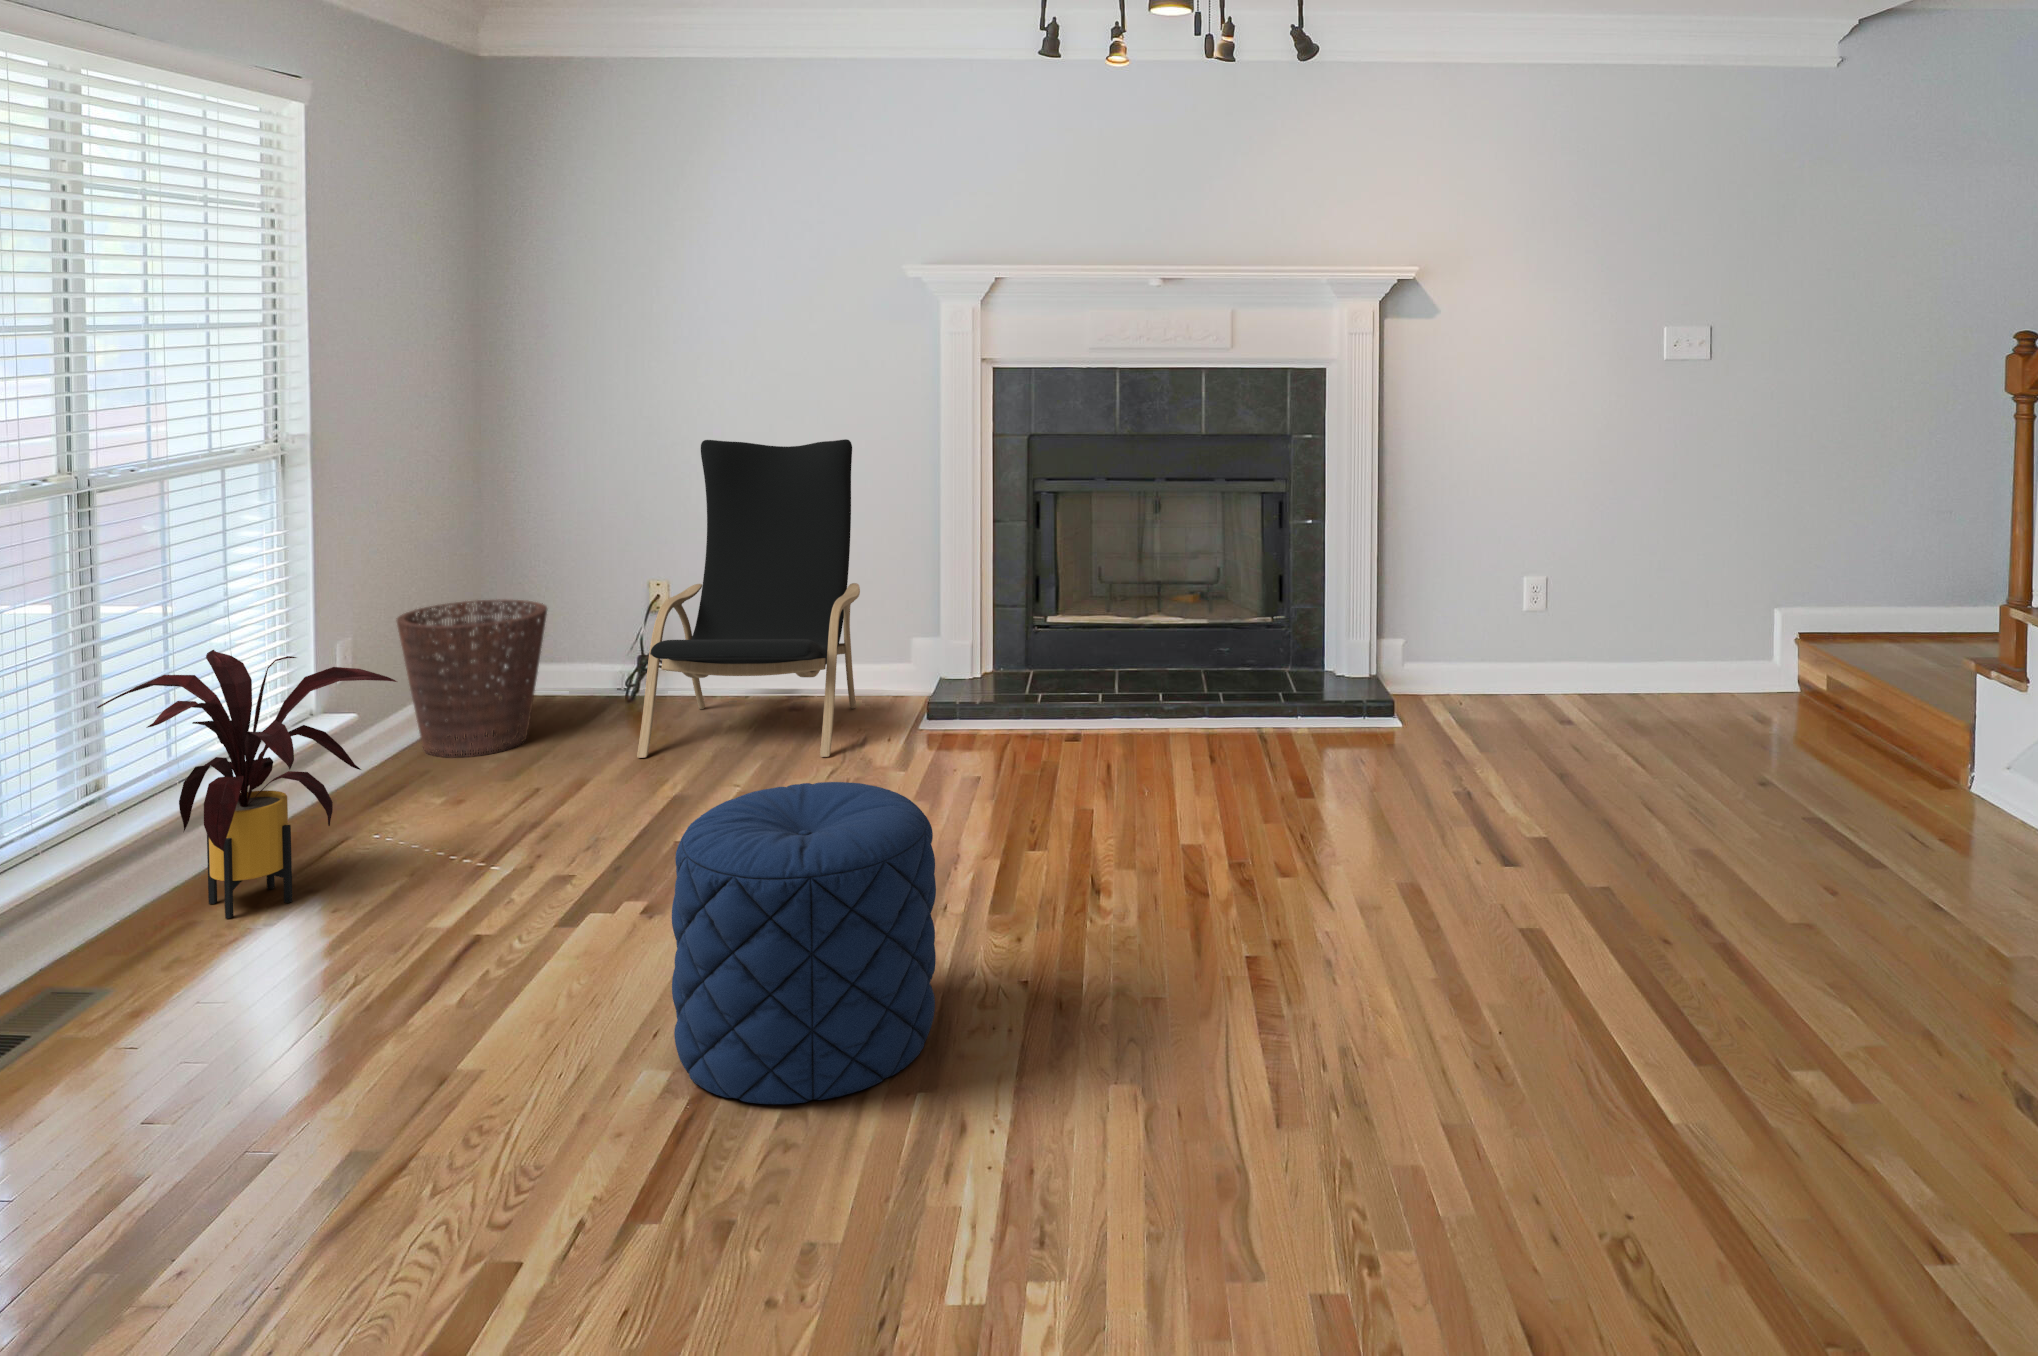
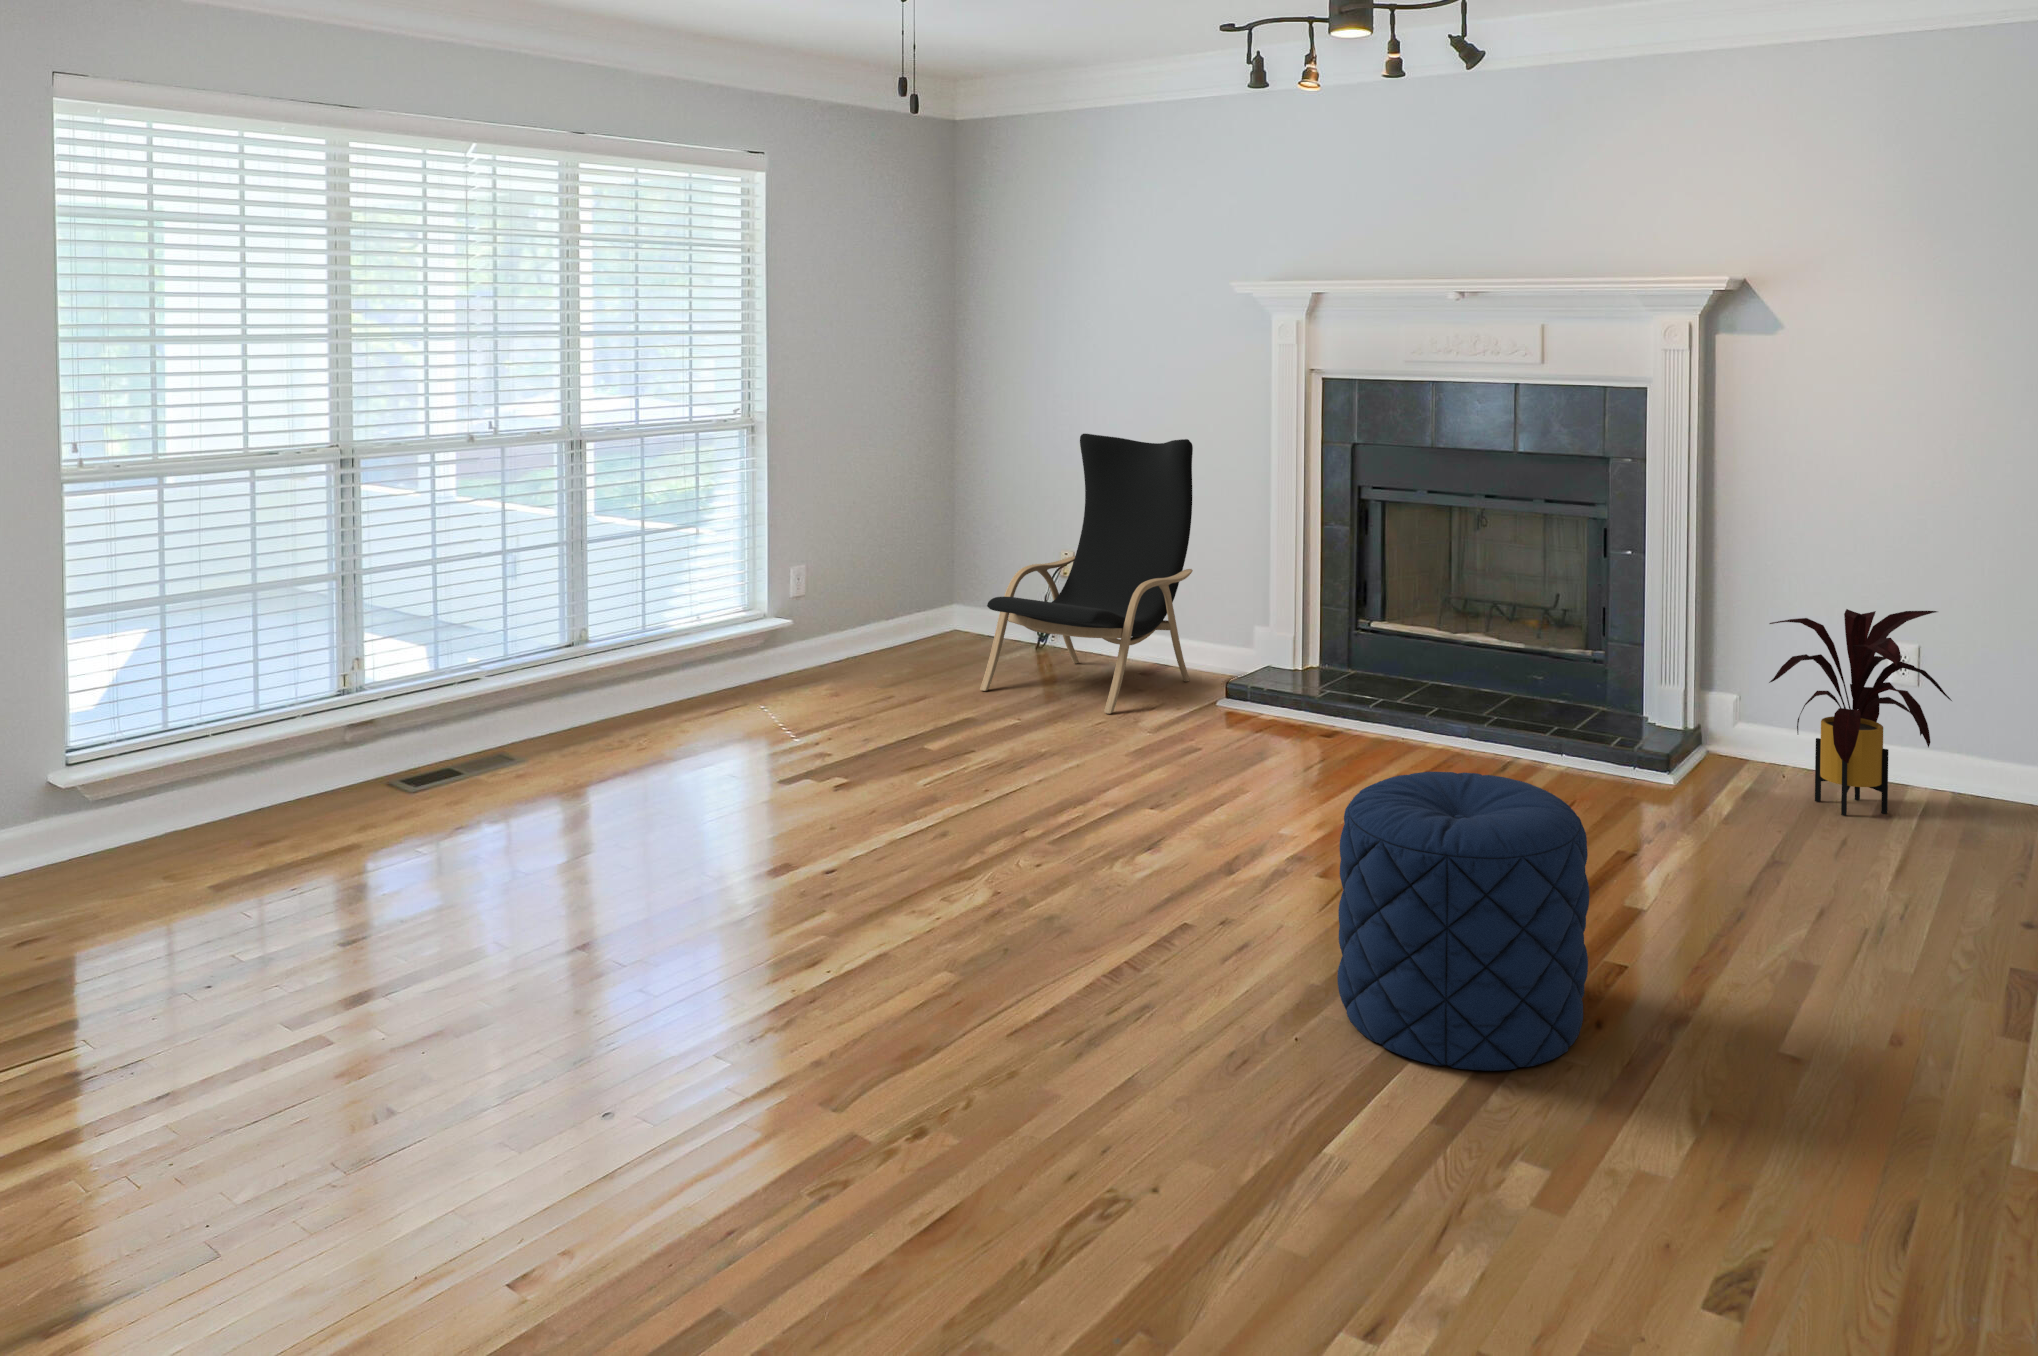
basket: present [396,599,547,756] -> none [842,551,951,671]
house plant: present [97,650,397,918] -> present [1769,609,1952,816]
pouf: present [672,782,936,1104] -> present [1337,772,1589,1071]

